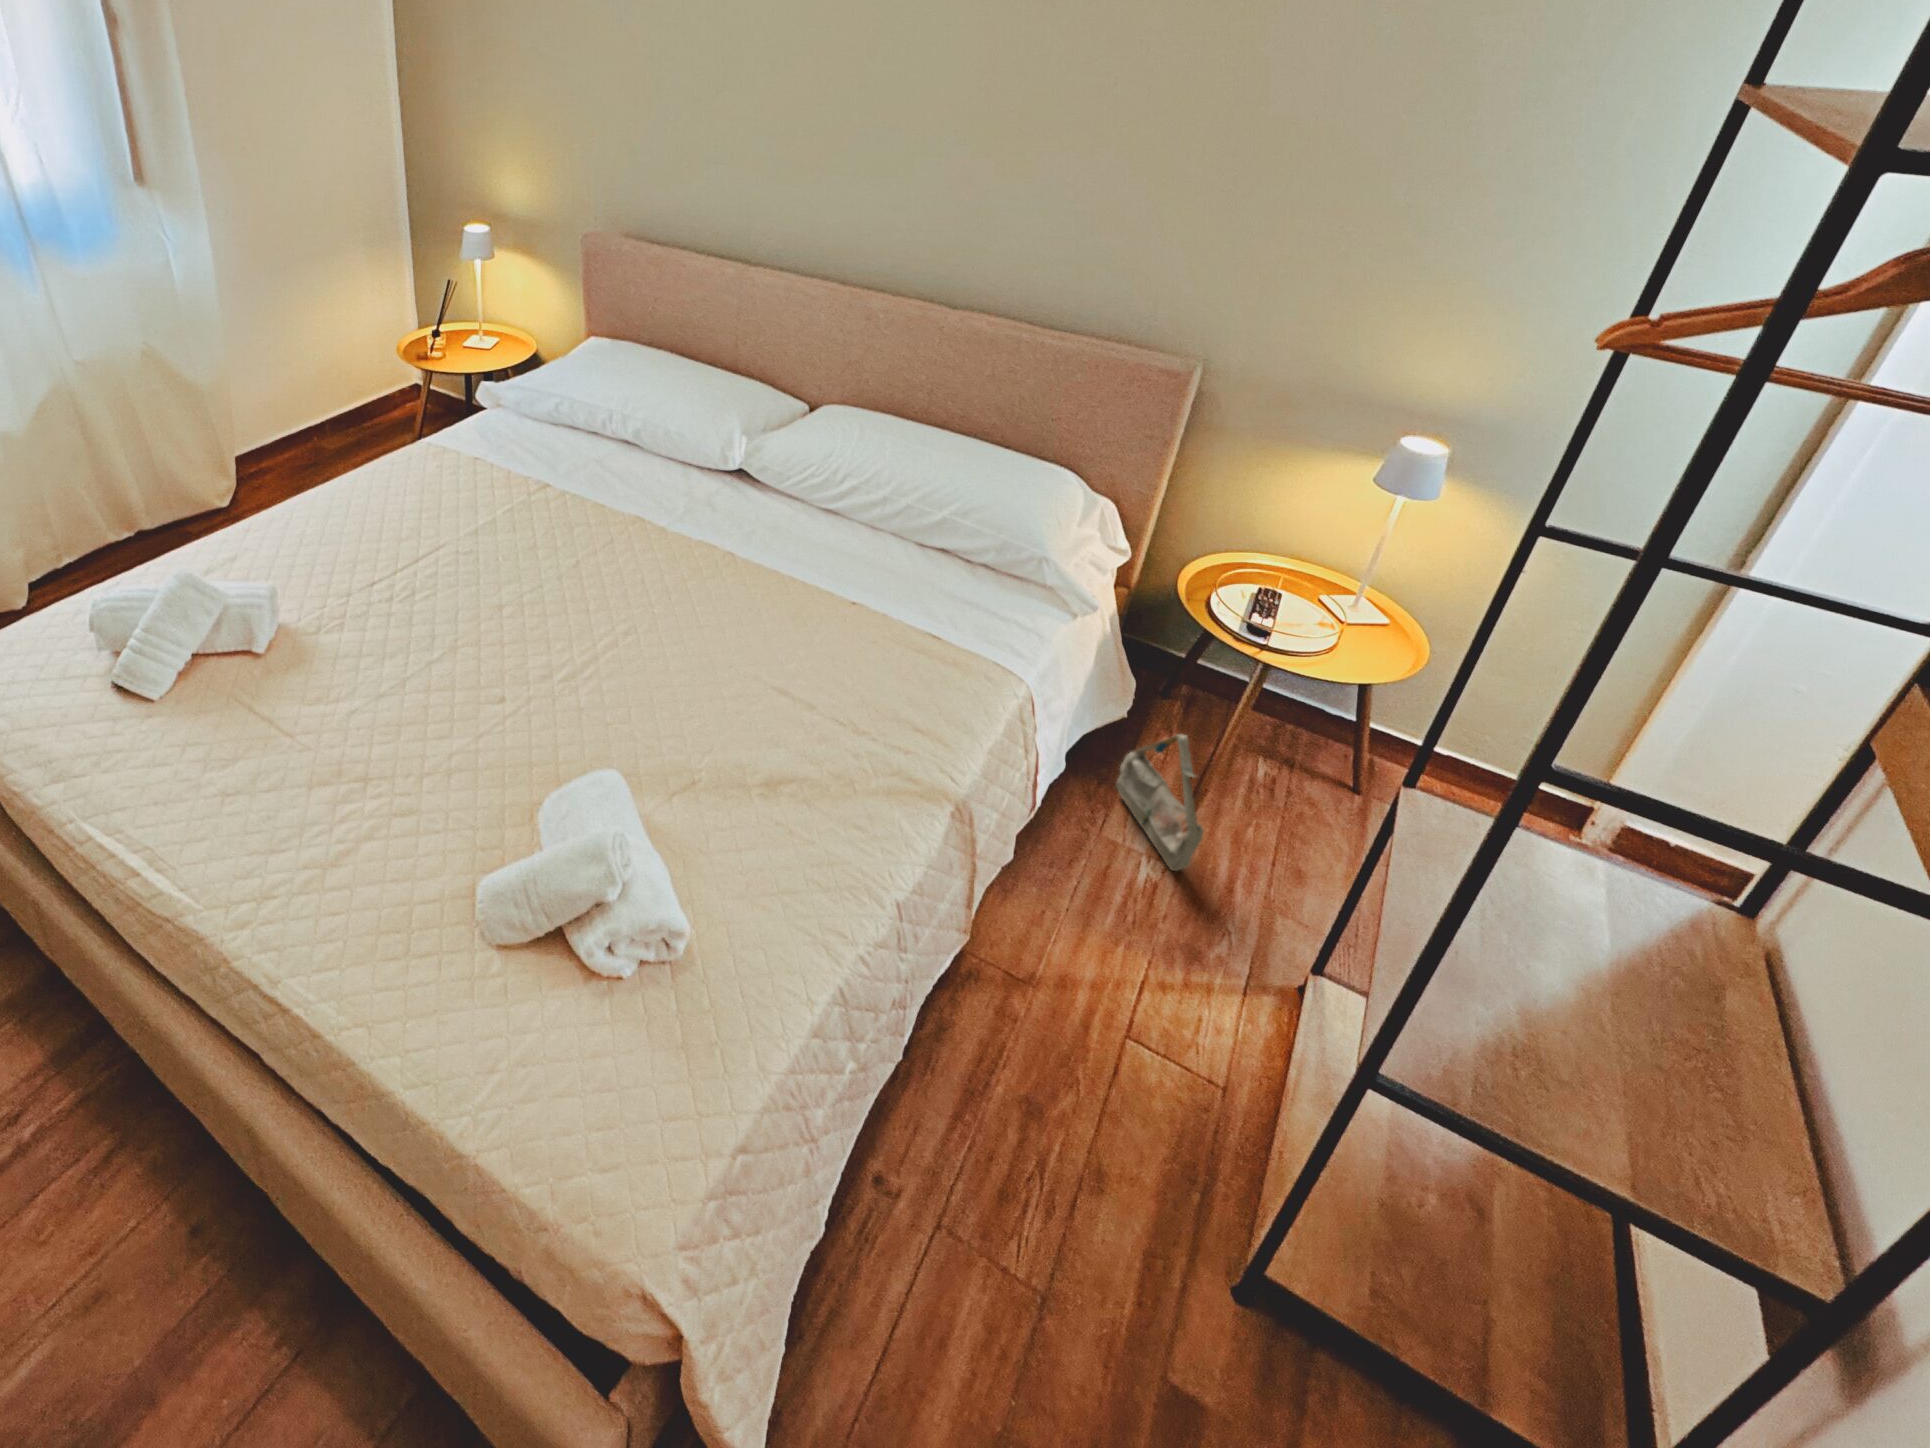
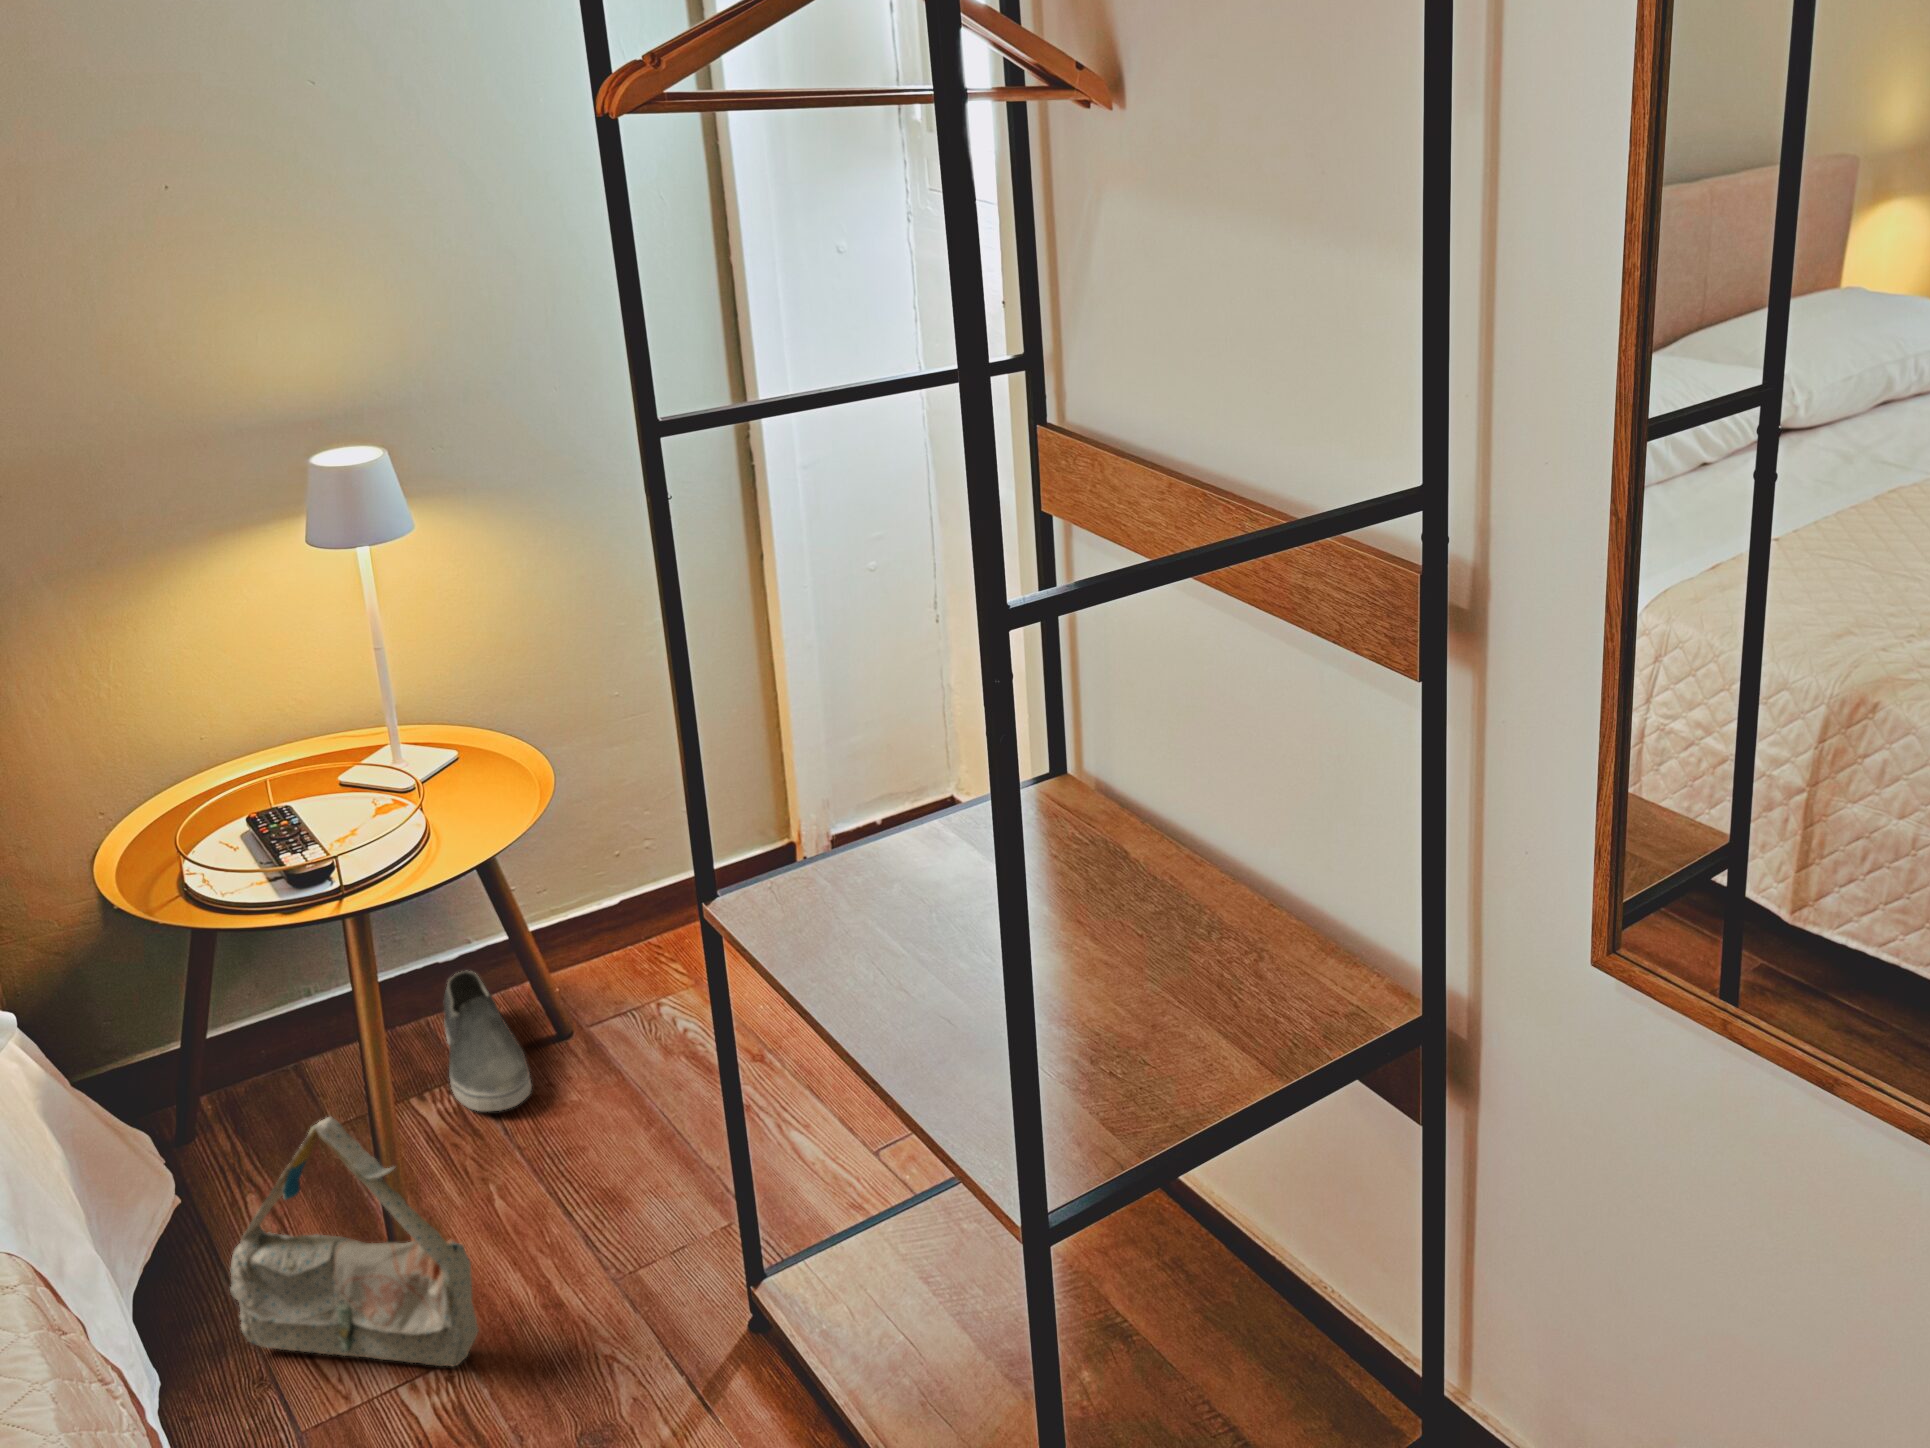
shoe: none [1275,718,1333,799] -> present [444,971,532,1111]

